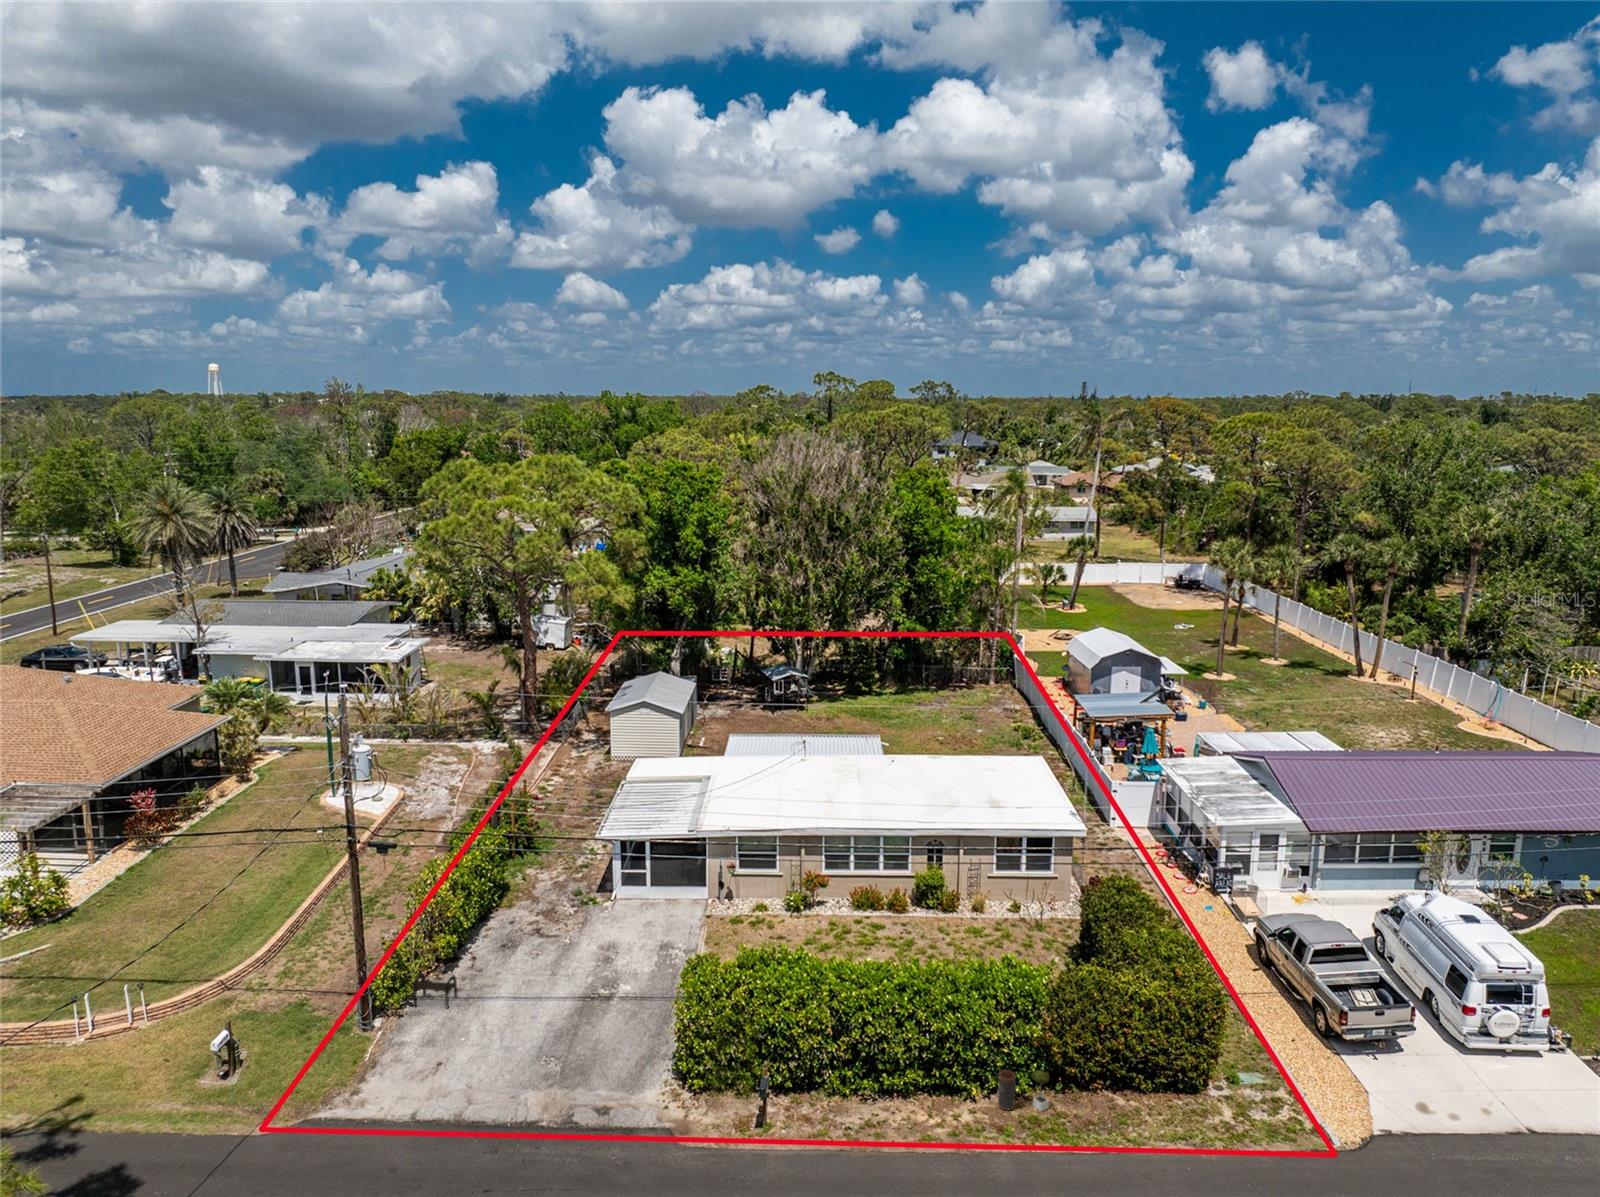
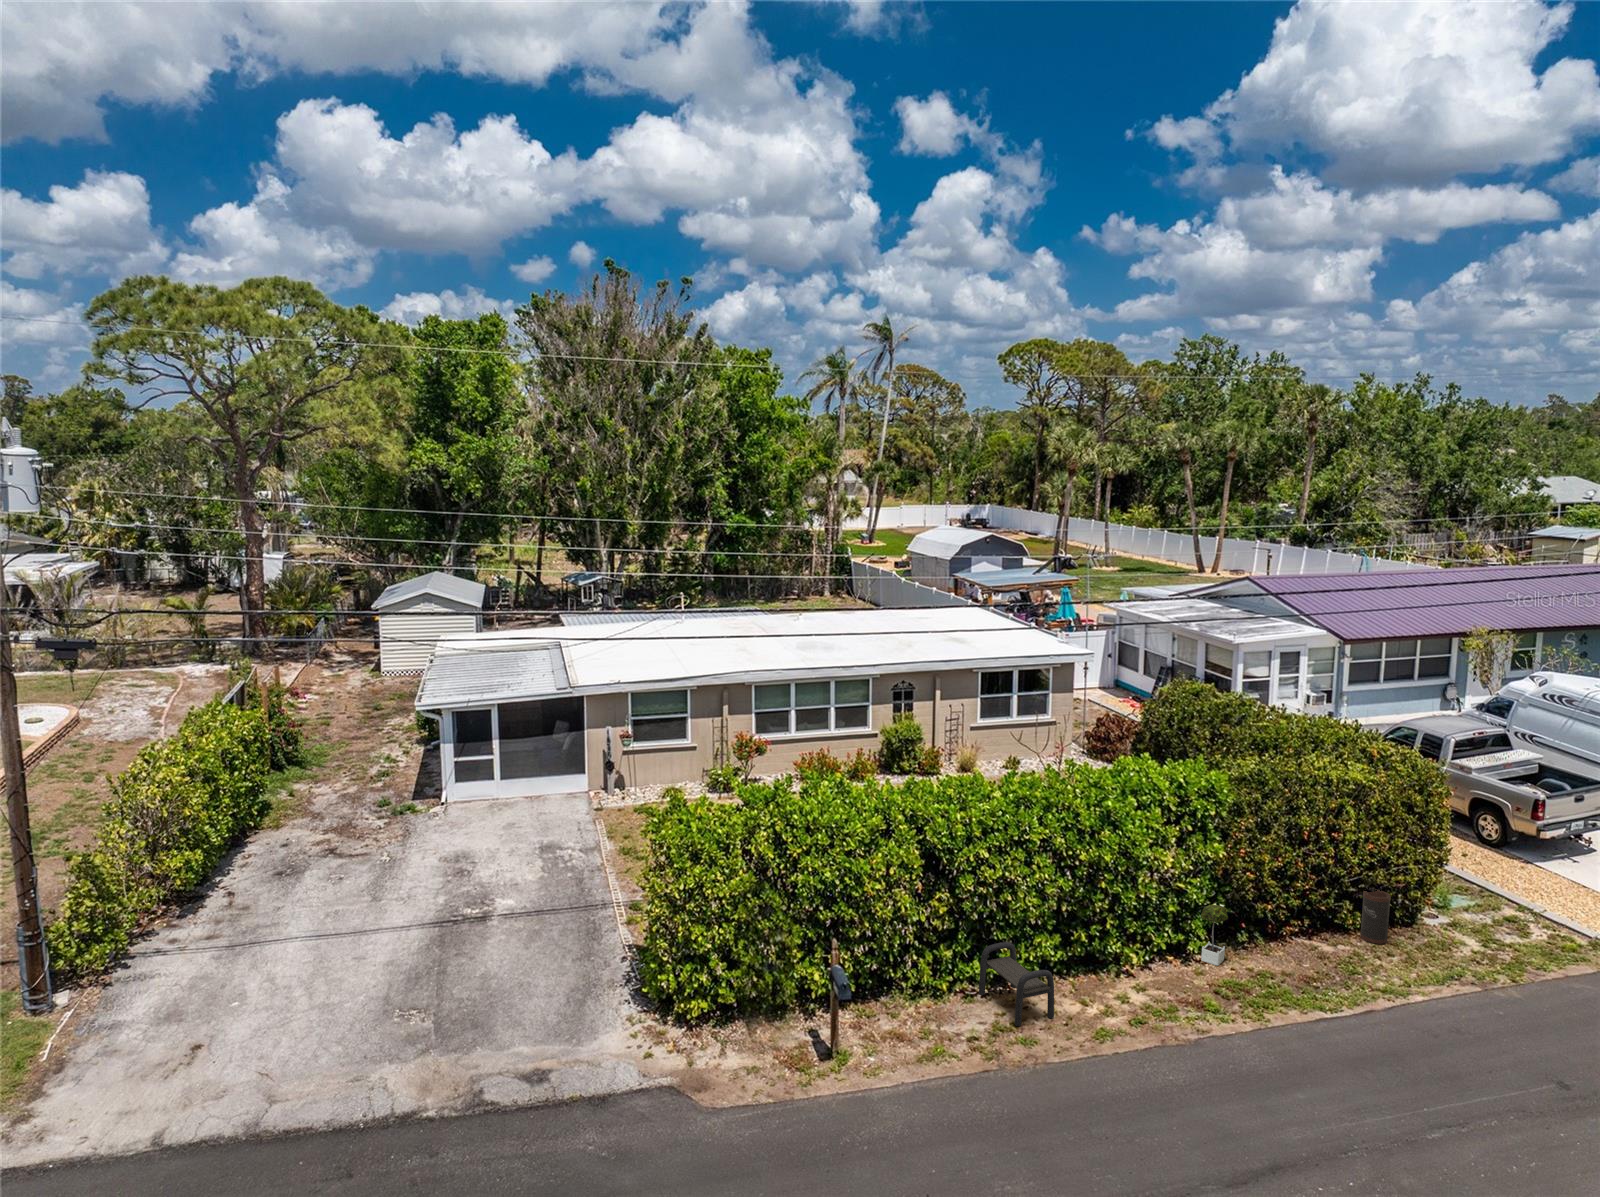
bench: present [413,974,457,1008] -> present [979,942,1054,1026]
trash can: present [998,1070,1016,1110] -> present [1360,890,1391,944]

